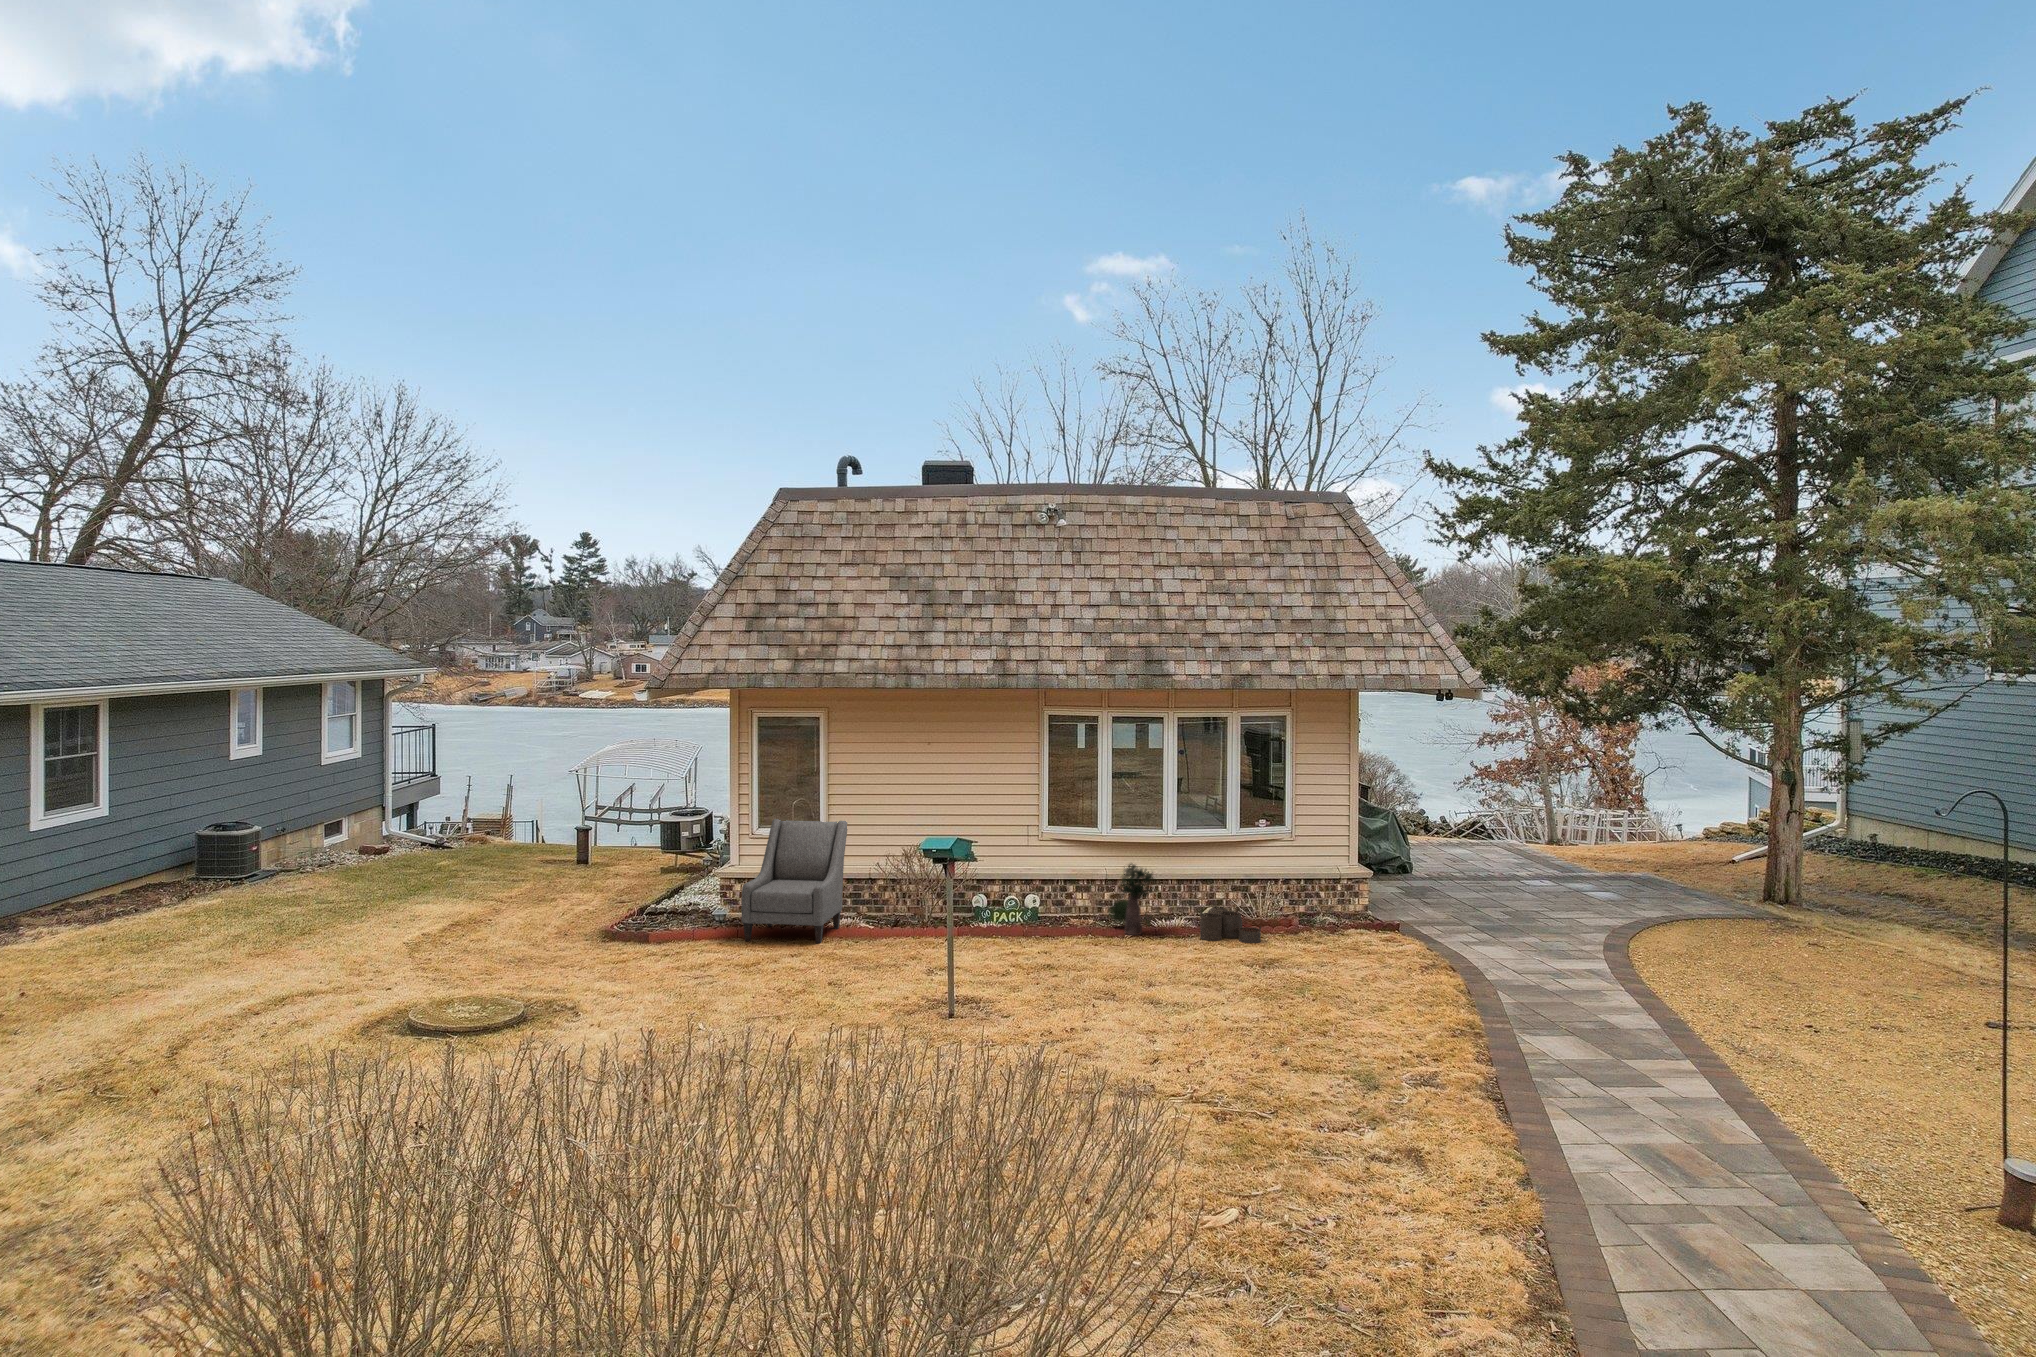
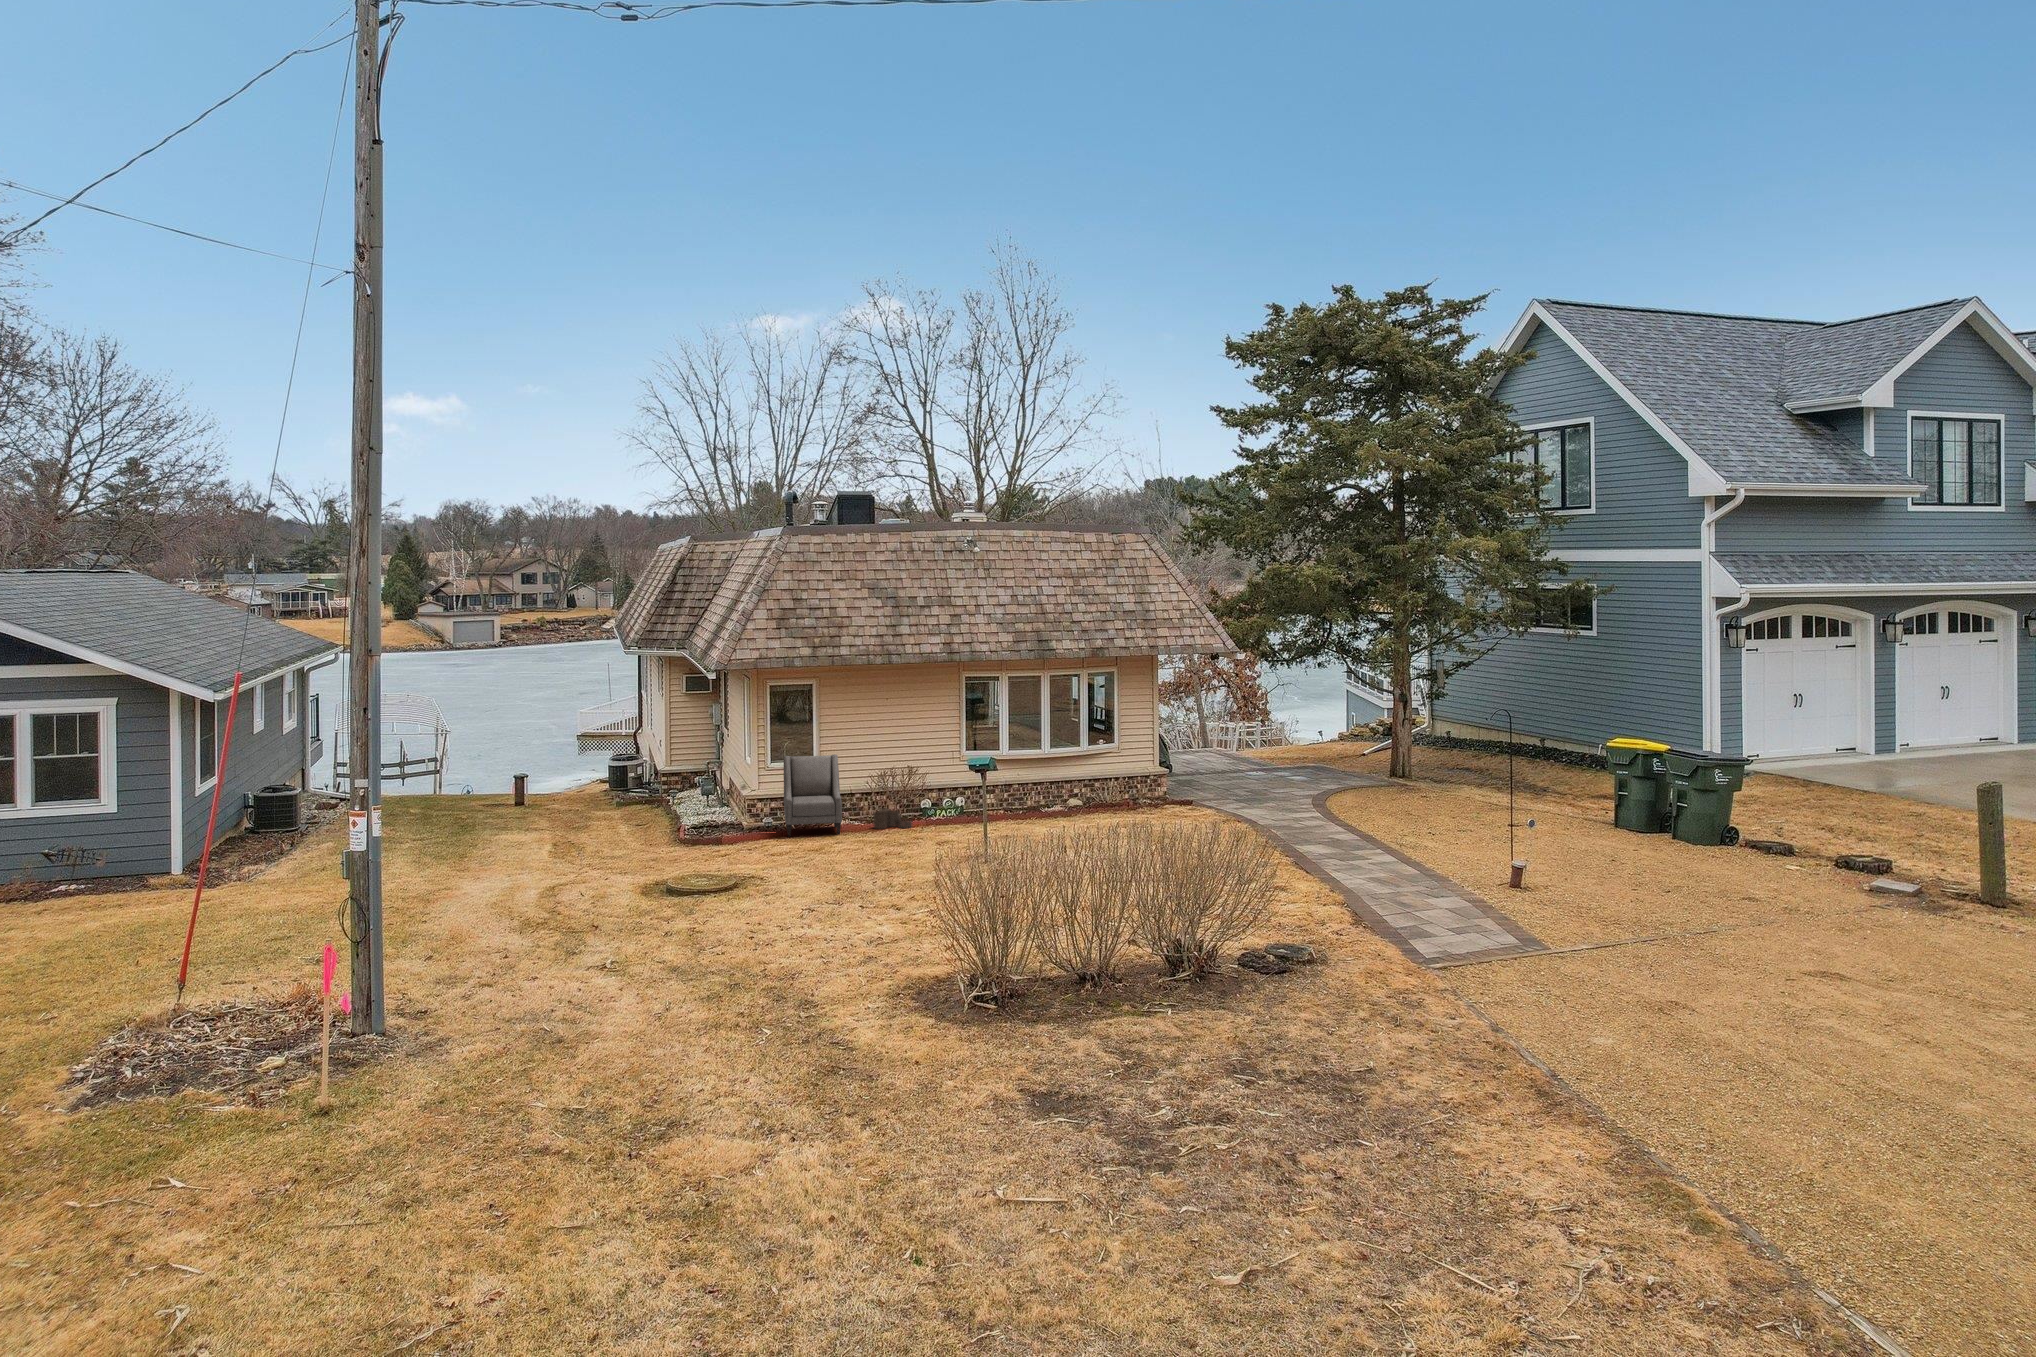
potted plant: present [1109,864,1154,935] -> none [1010,771,1043,817]
woven basket: present [1200,904,1261,943] -> present [873,808,912,829]

